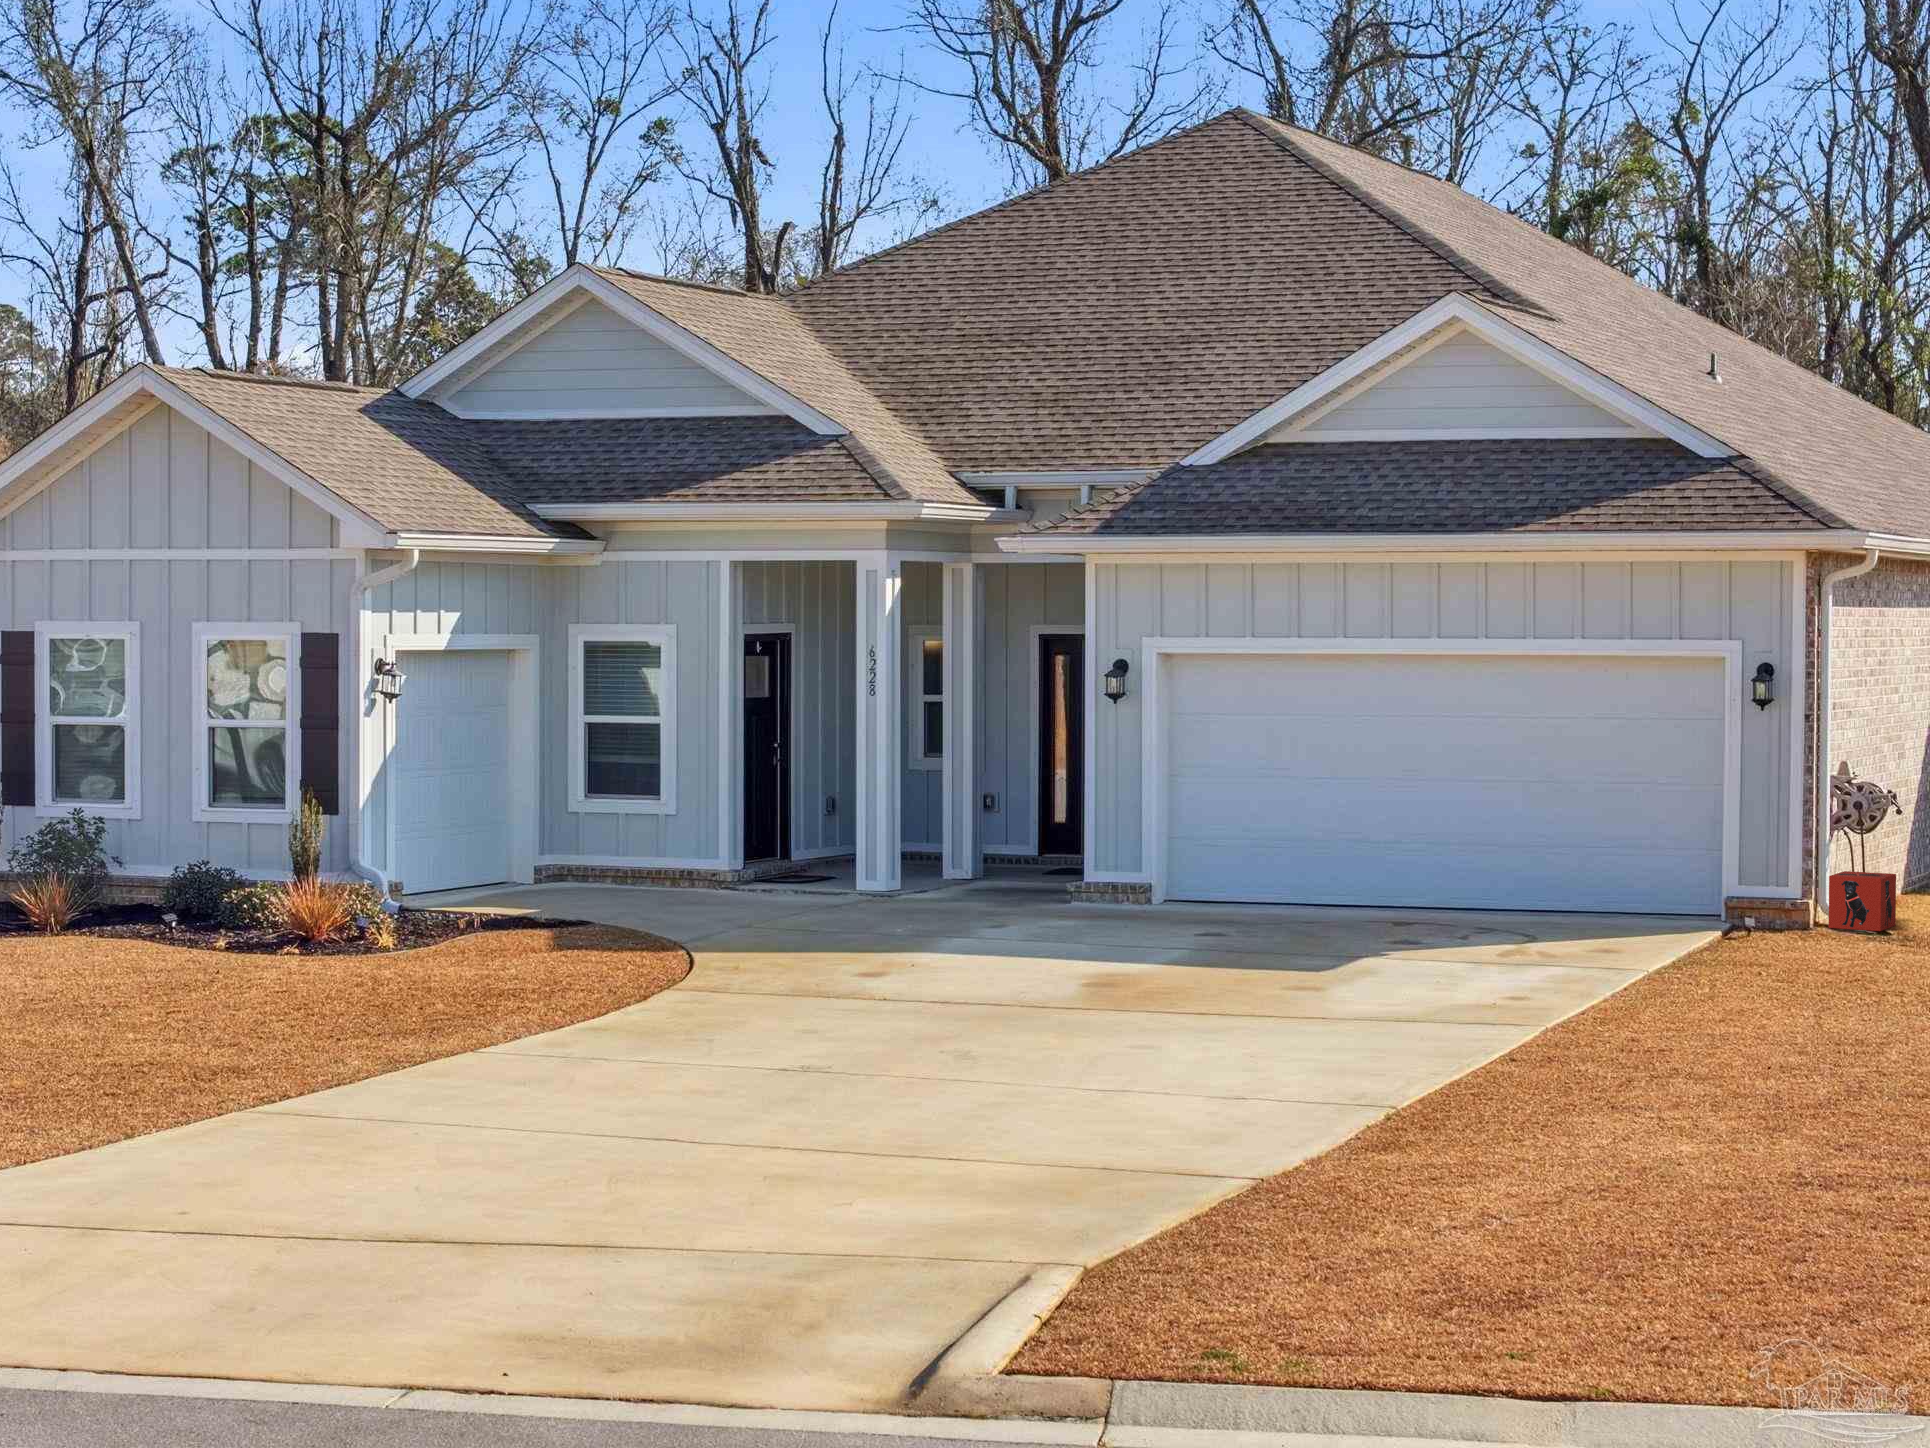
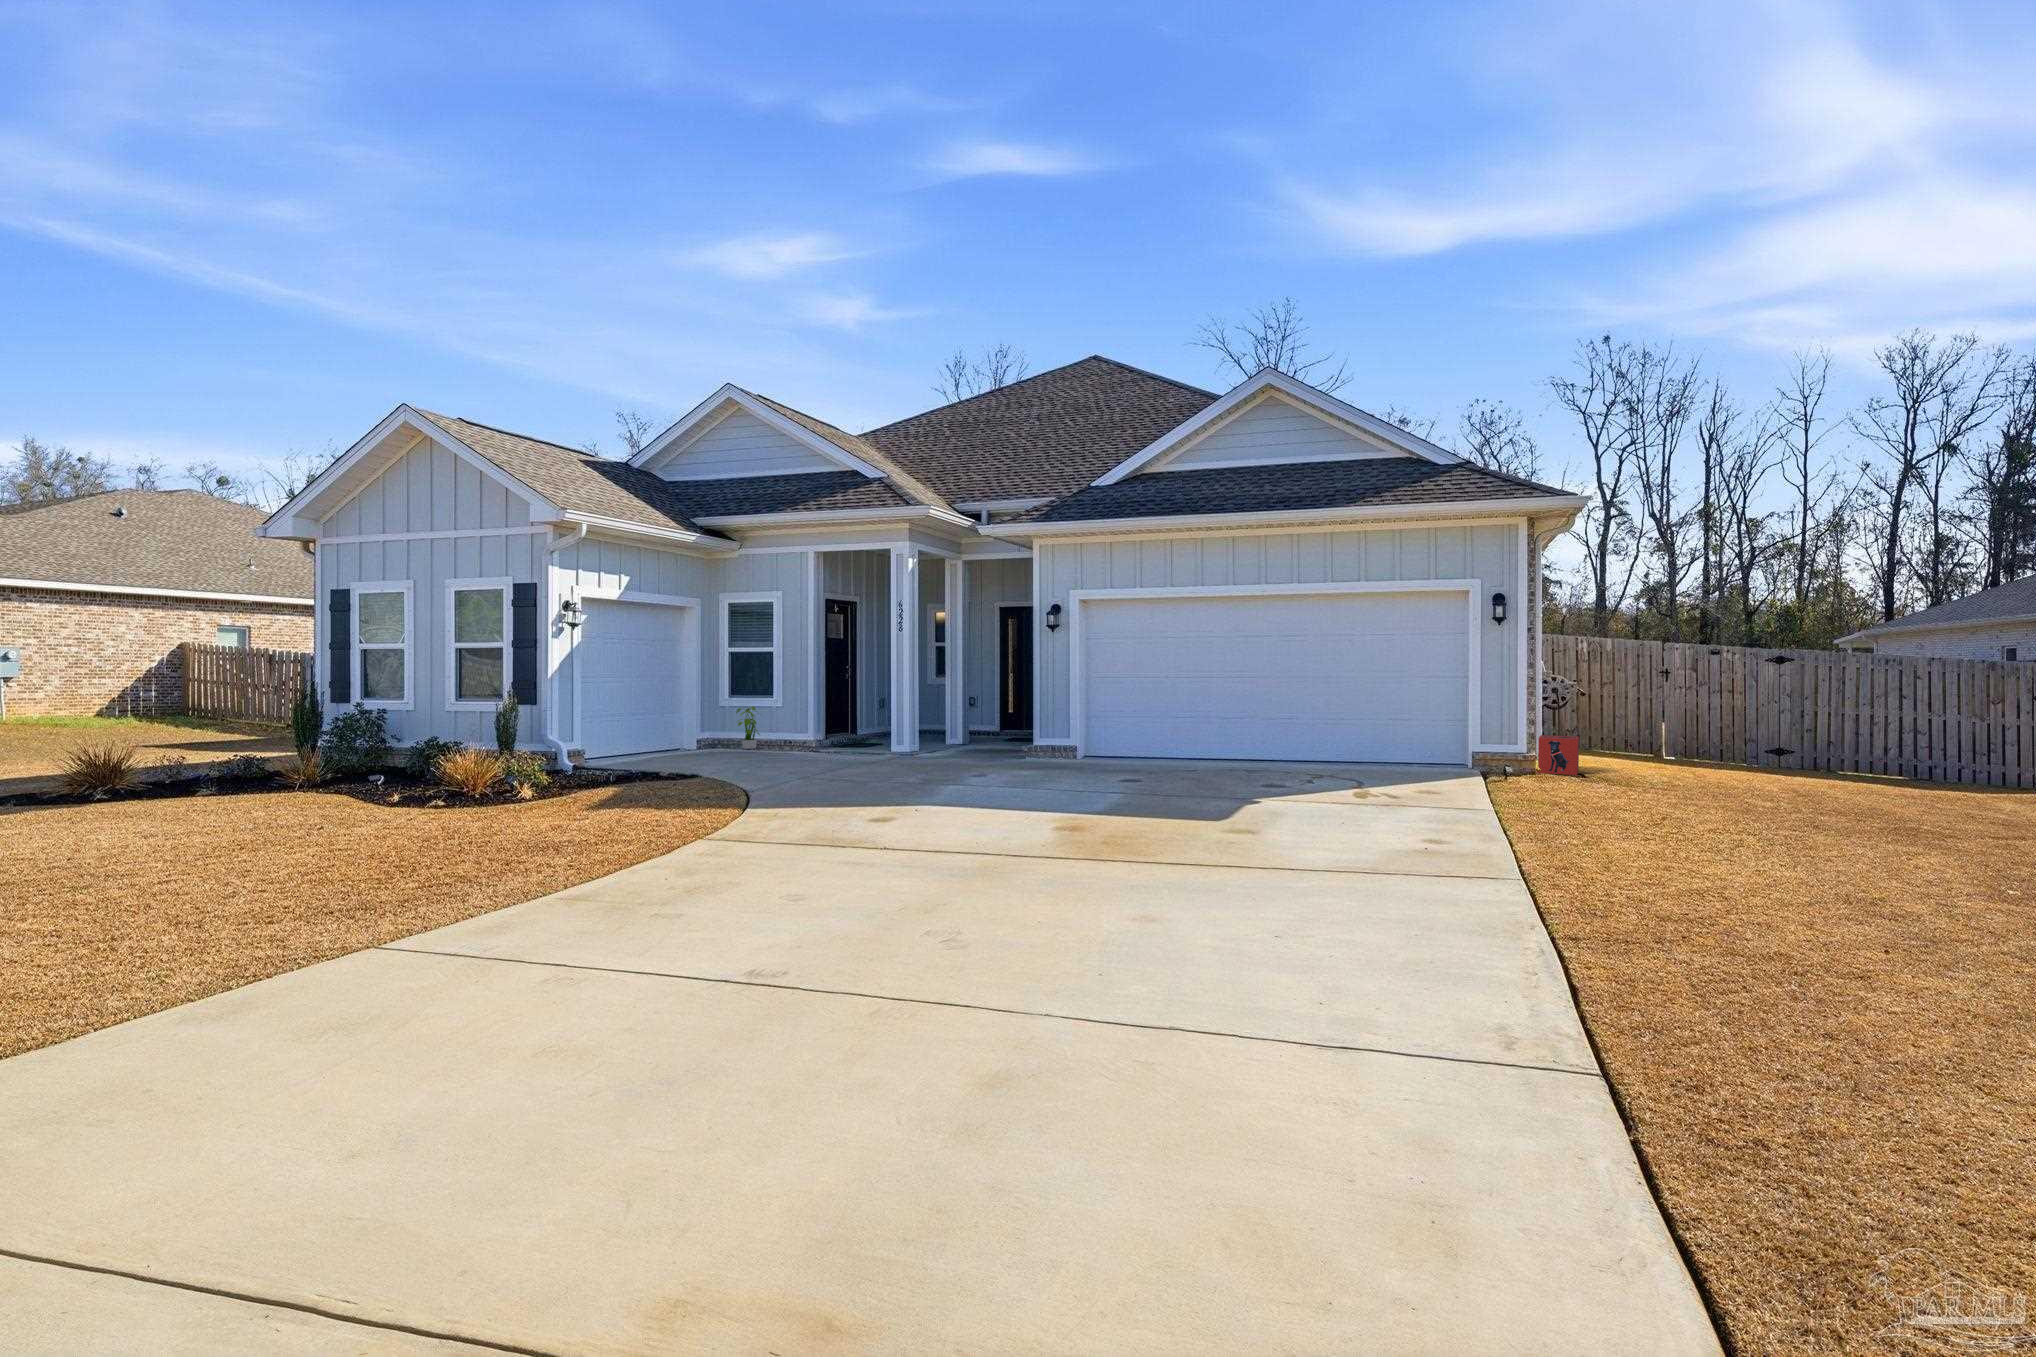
potted plant: none [605,812,650,882] -> present [736,706,761,749]

